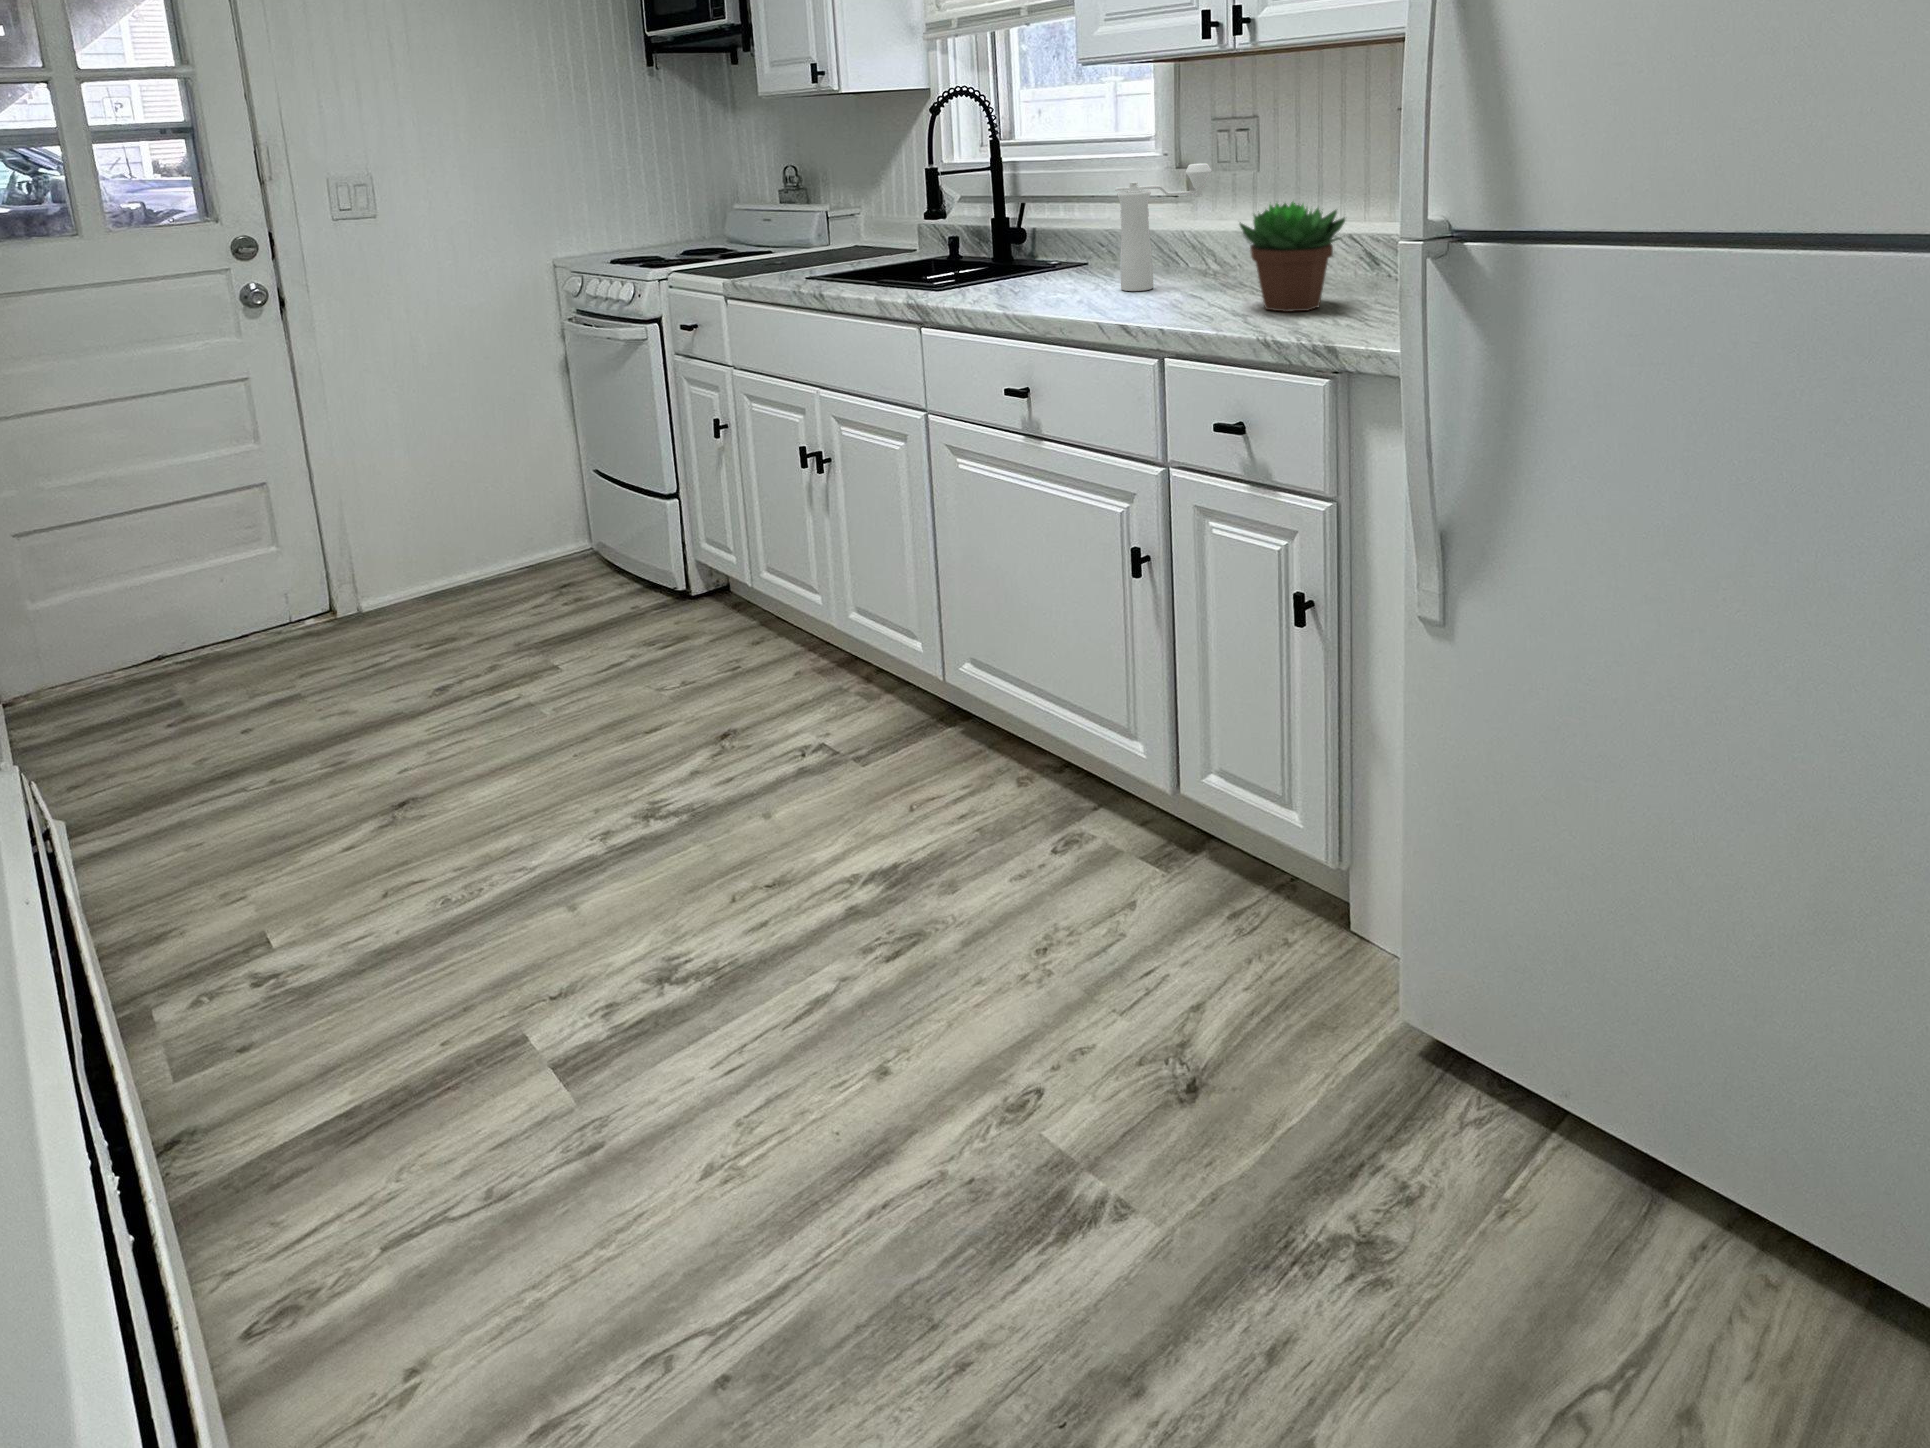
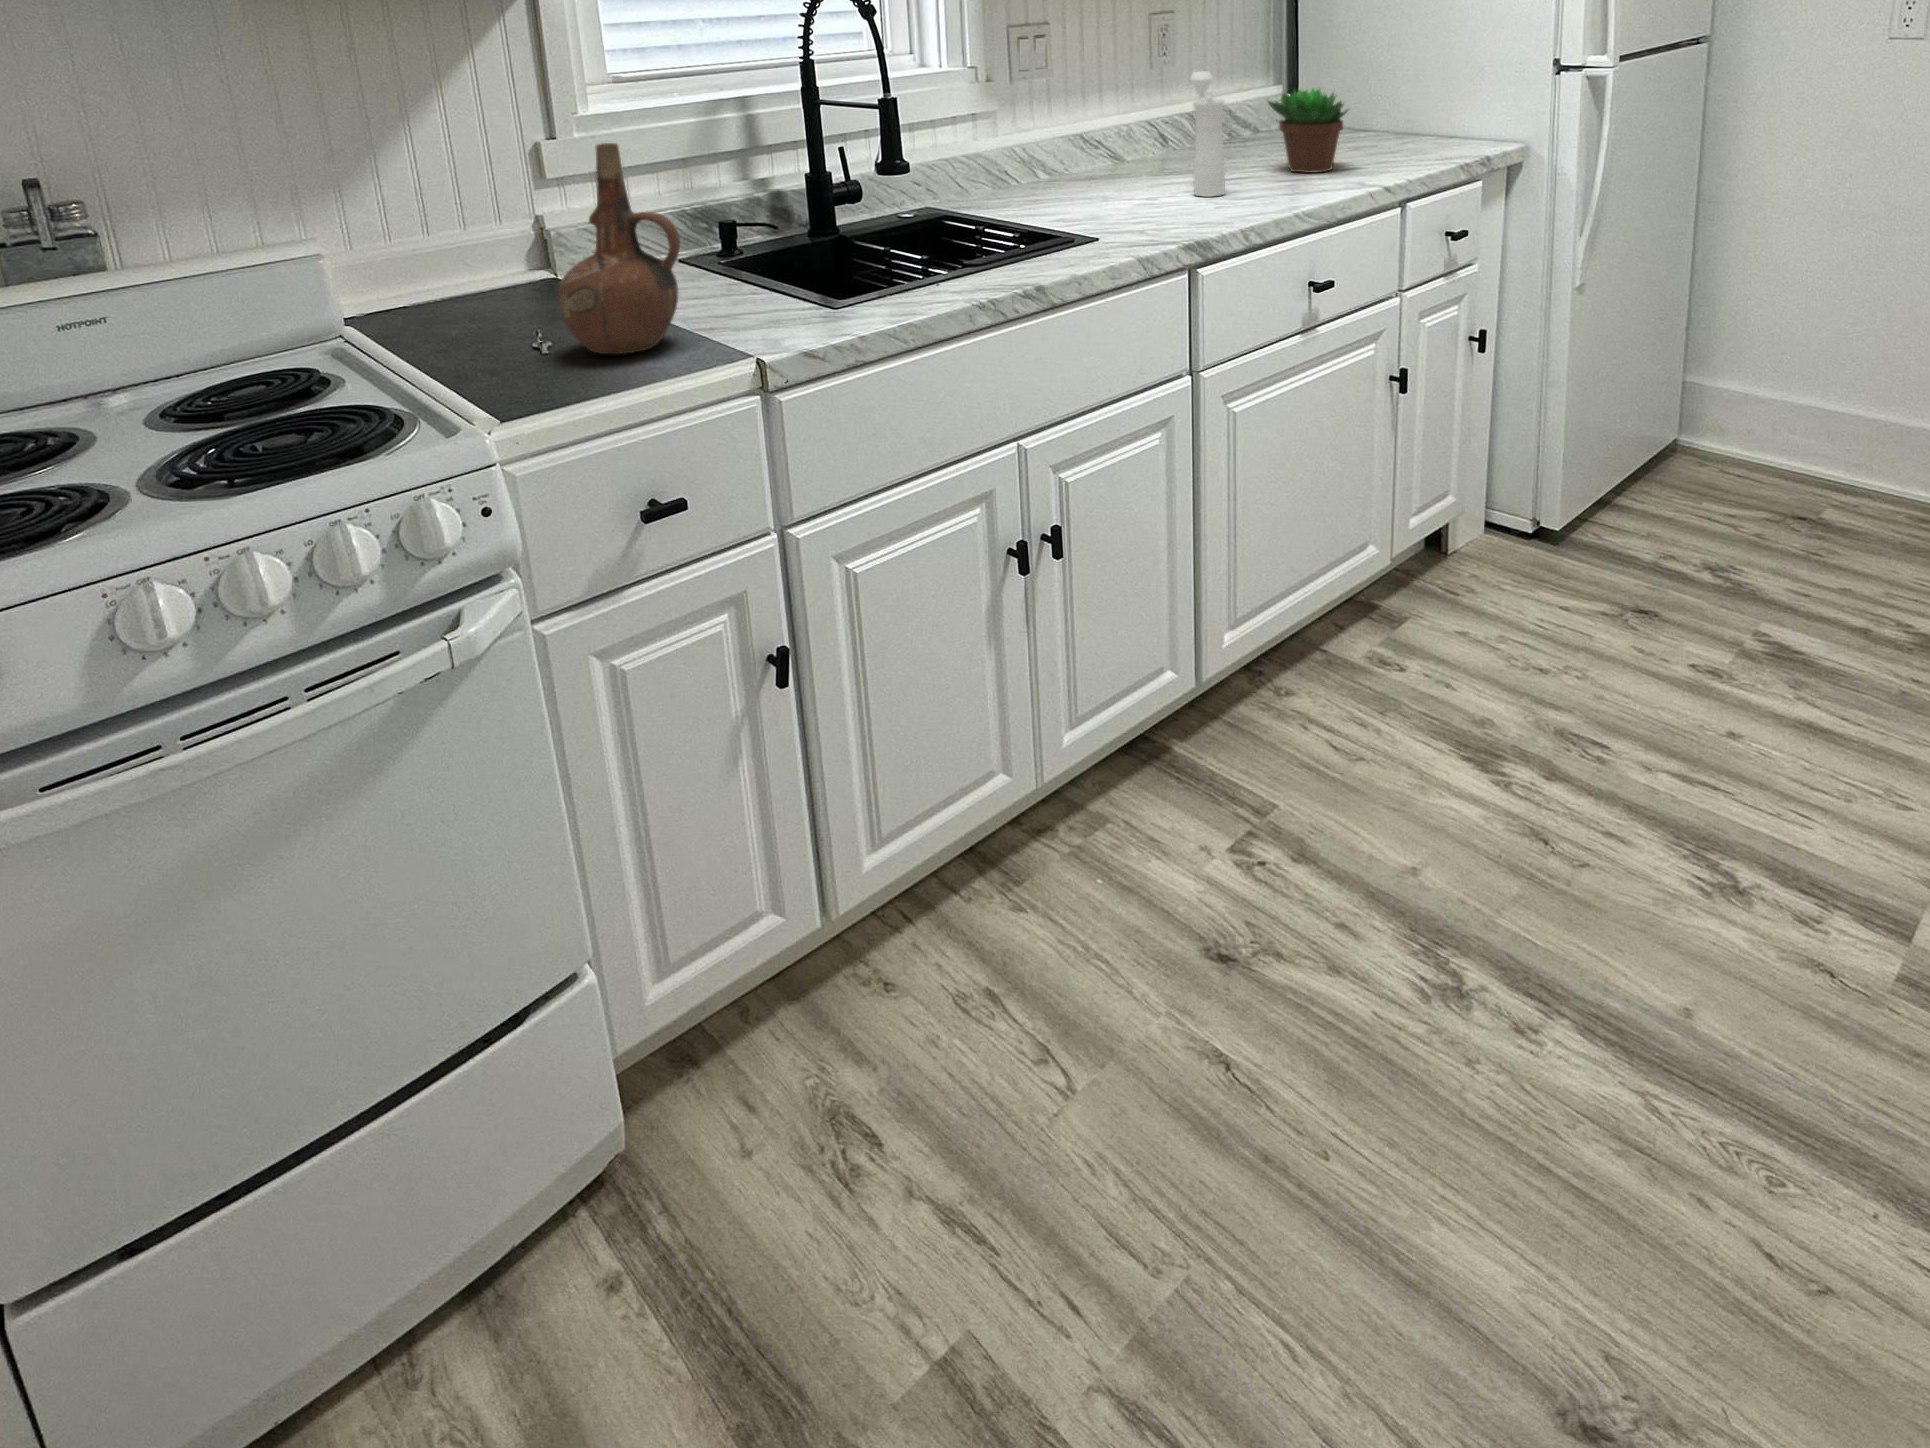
ceramic pitcher: none [736,149,791,251] -> present [558,143,680,354]

